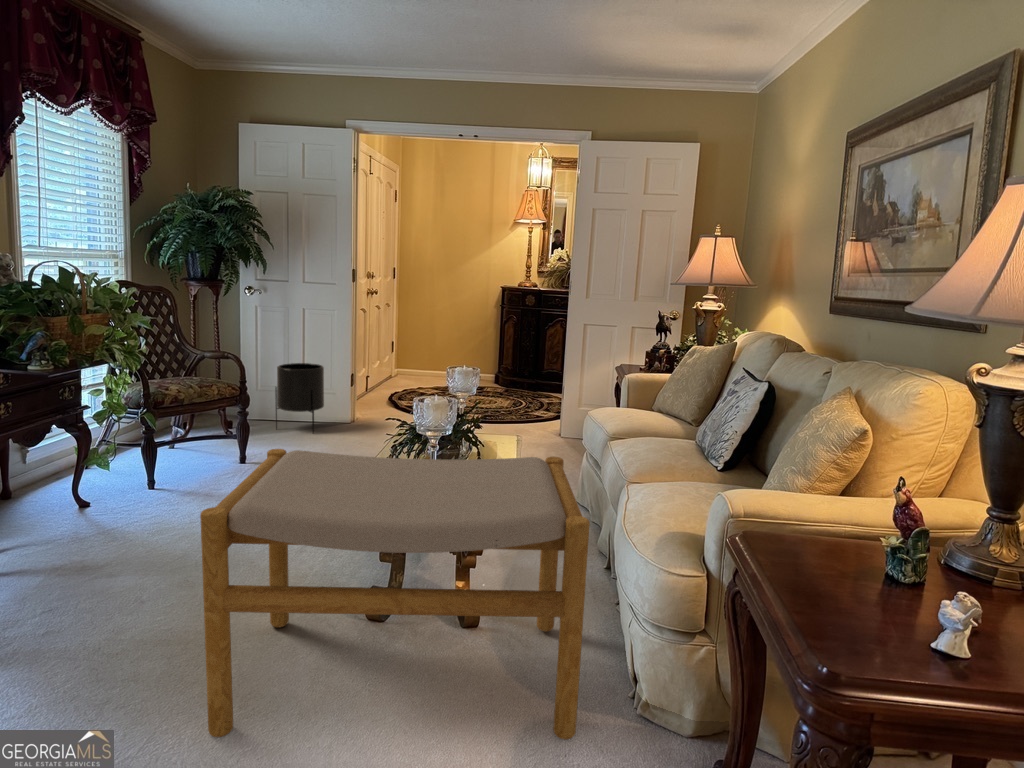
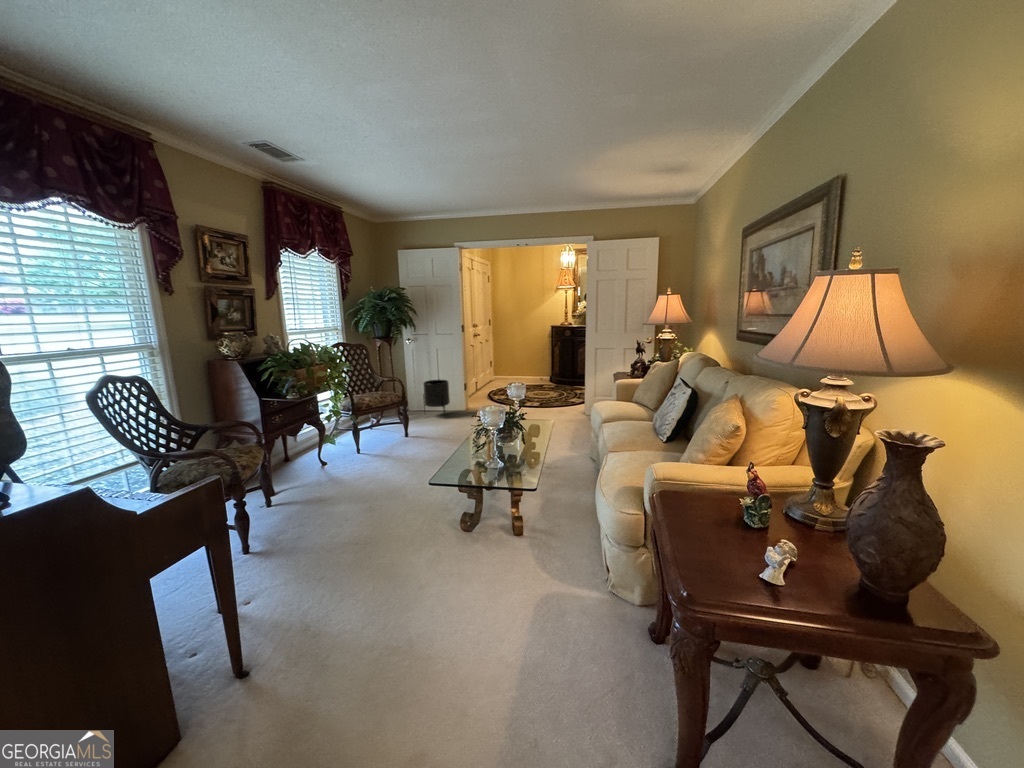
footstool: present [200,449,590,740] -> none [363,440,570,603]

